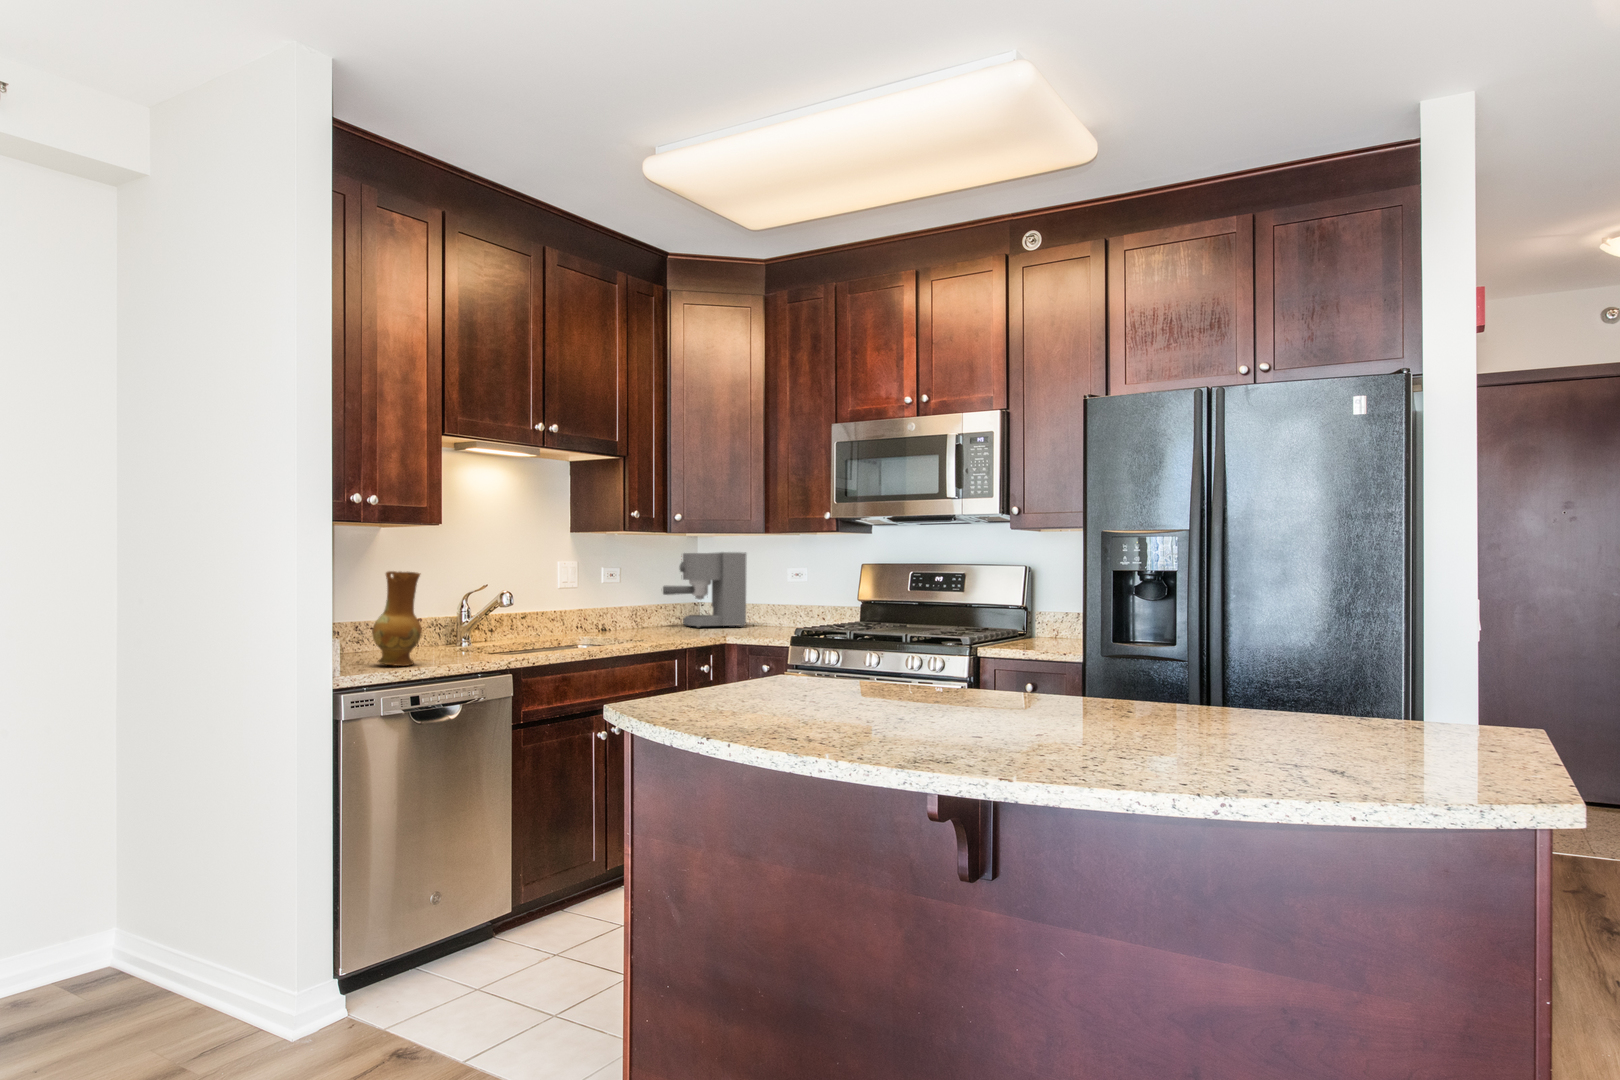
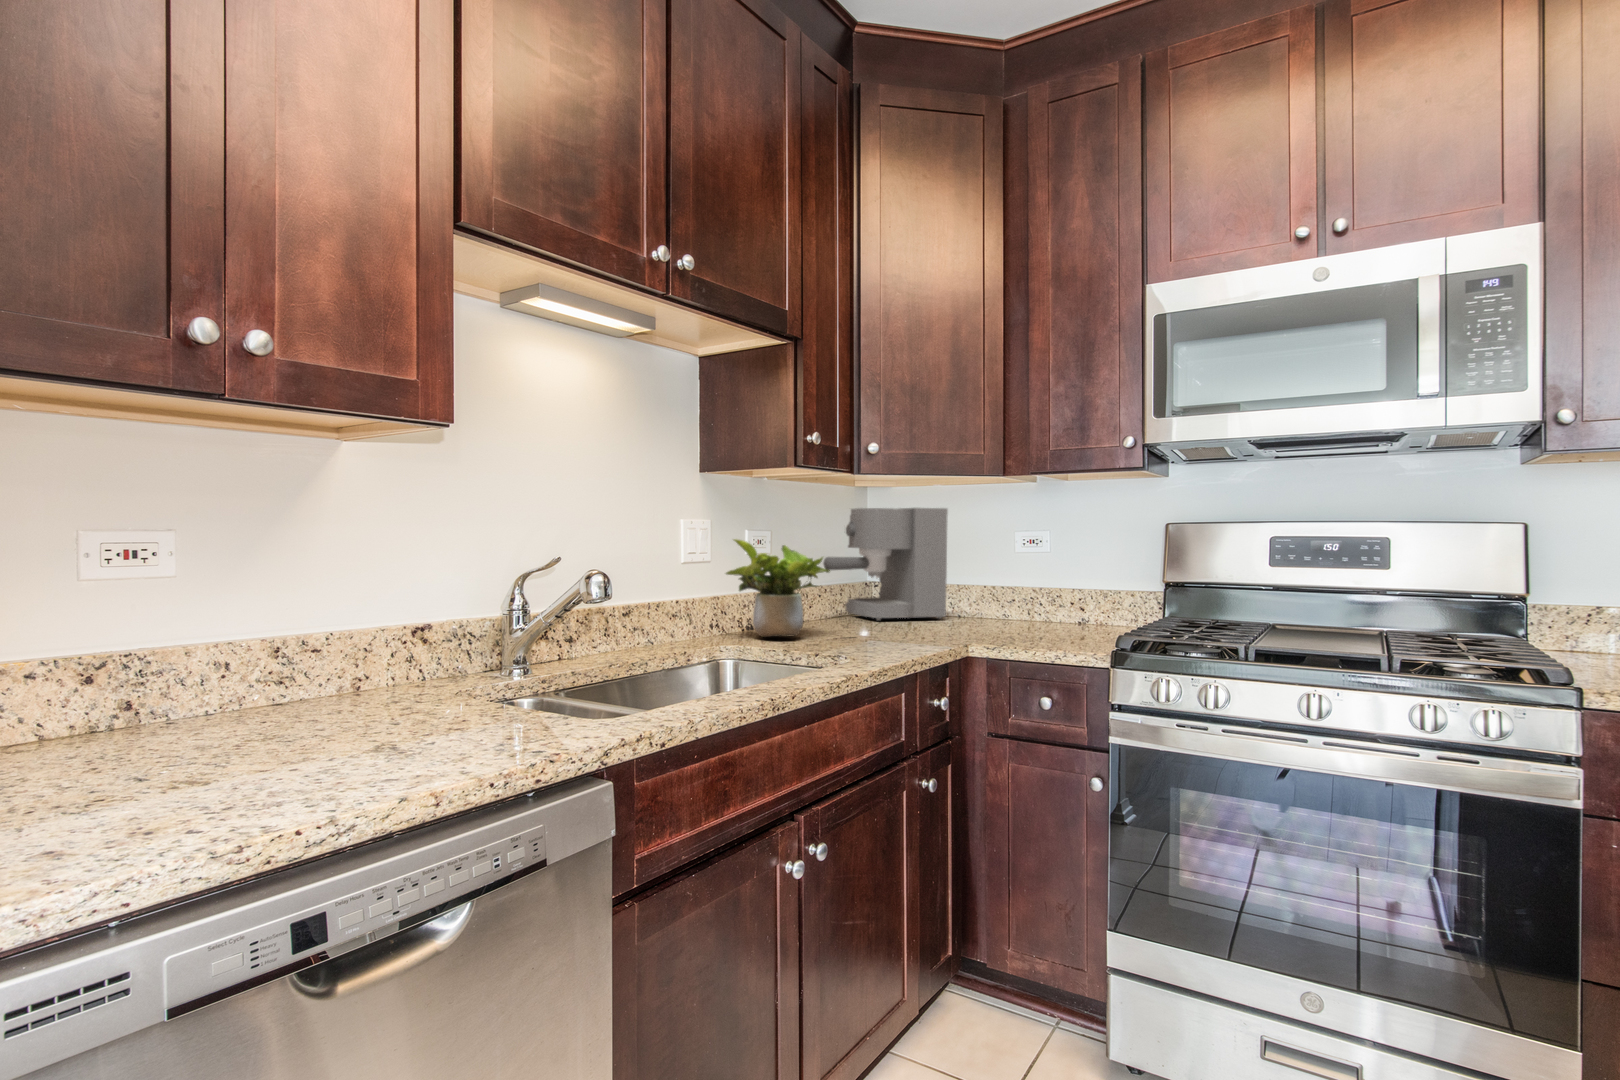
ceramic jug: present [372,571,422,666] -> none [258,529,394,778]
potted plant: none [586,574,655,635] -> present [726,539,829,637]

